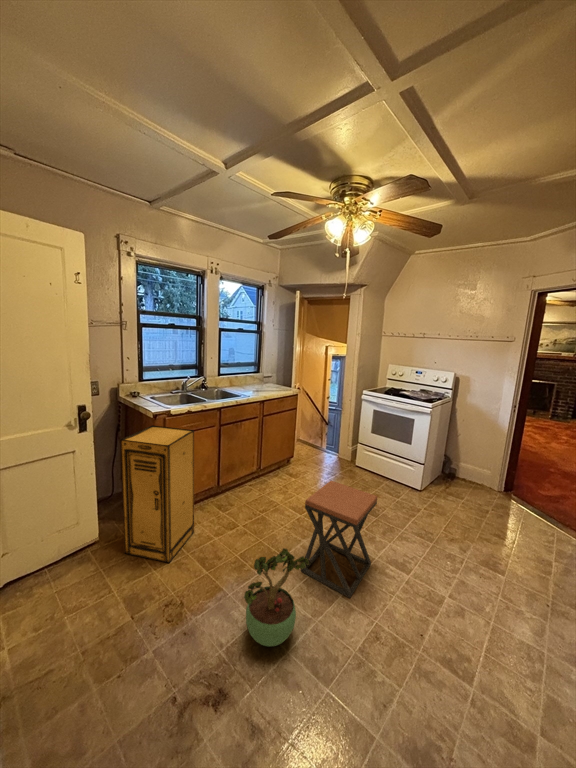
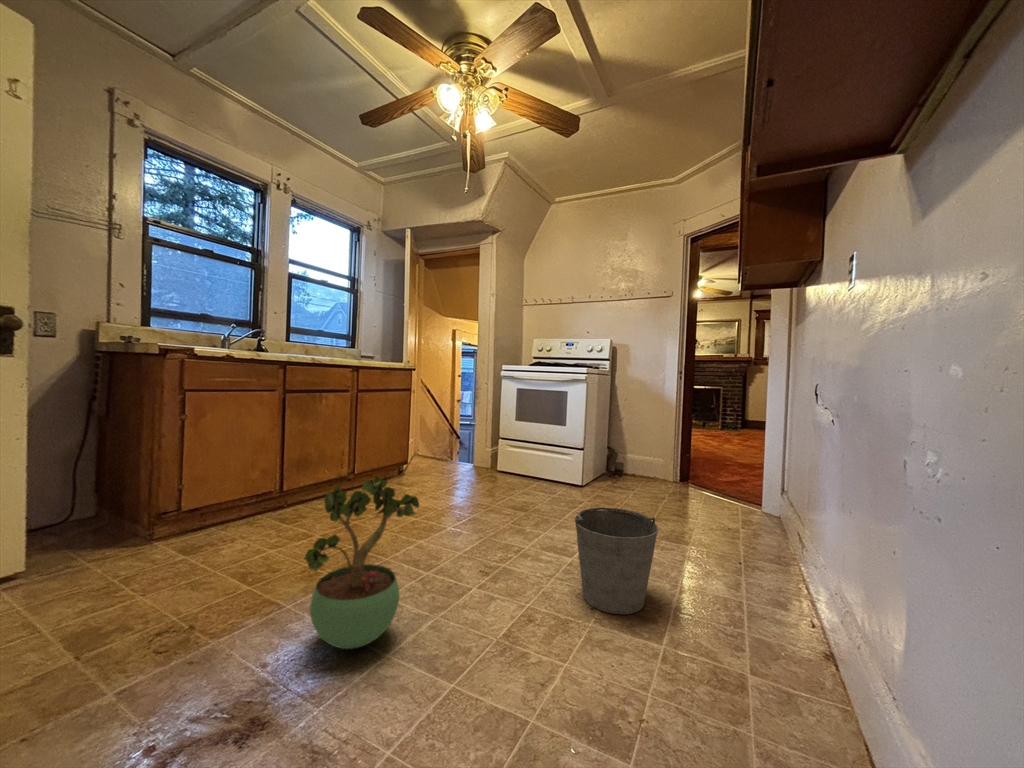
storage cabinet: present [121,425,194,563] -> none [79,364,234,585]
stool: present [301,481,377,598] -> none [413,439,522,587]
bucket: none [414,558,478,648] -> present [575,507,659,614]

